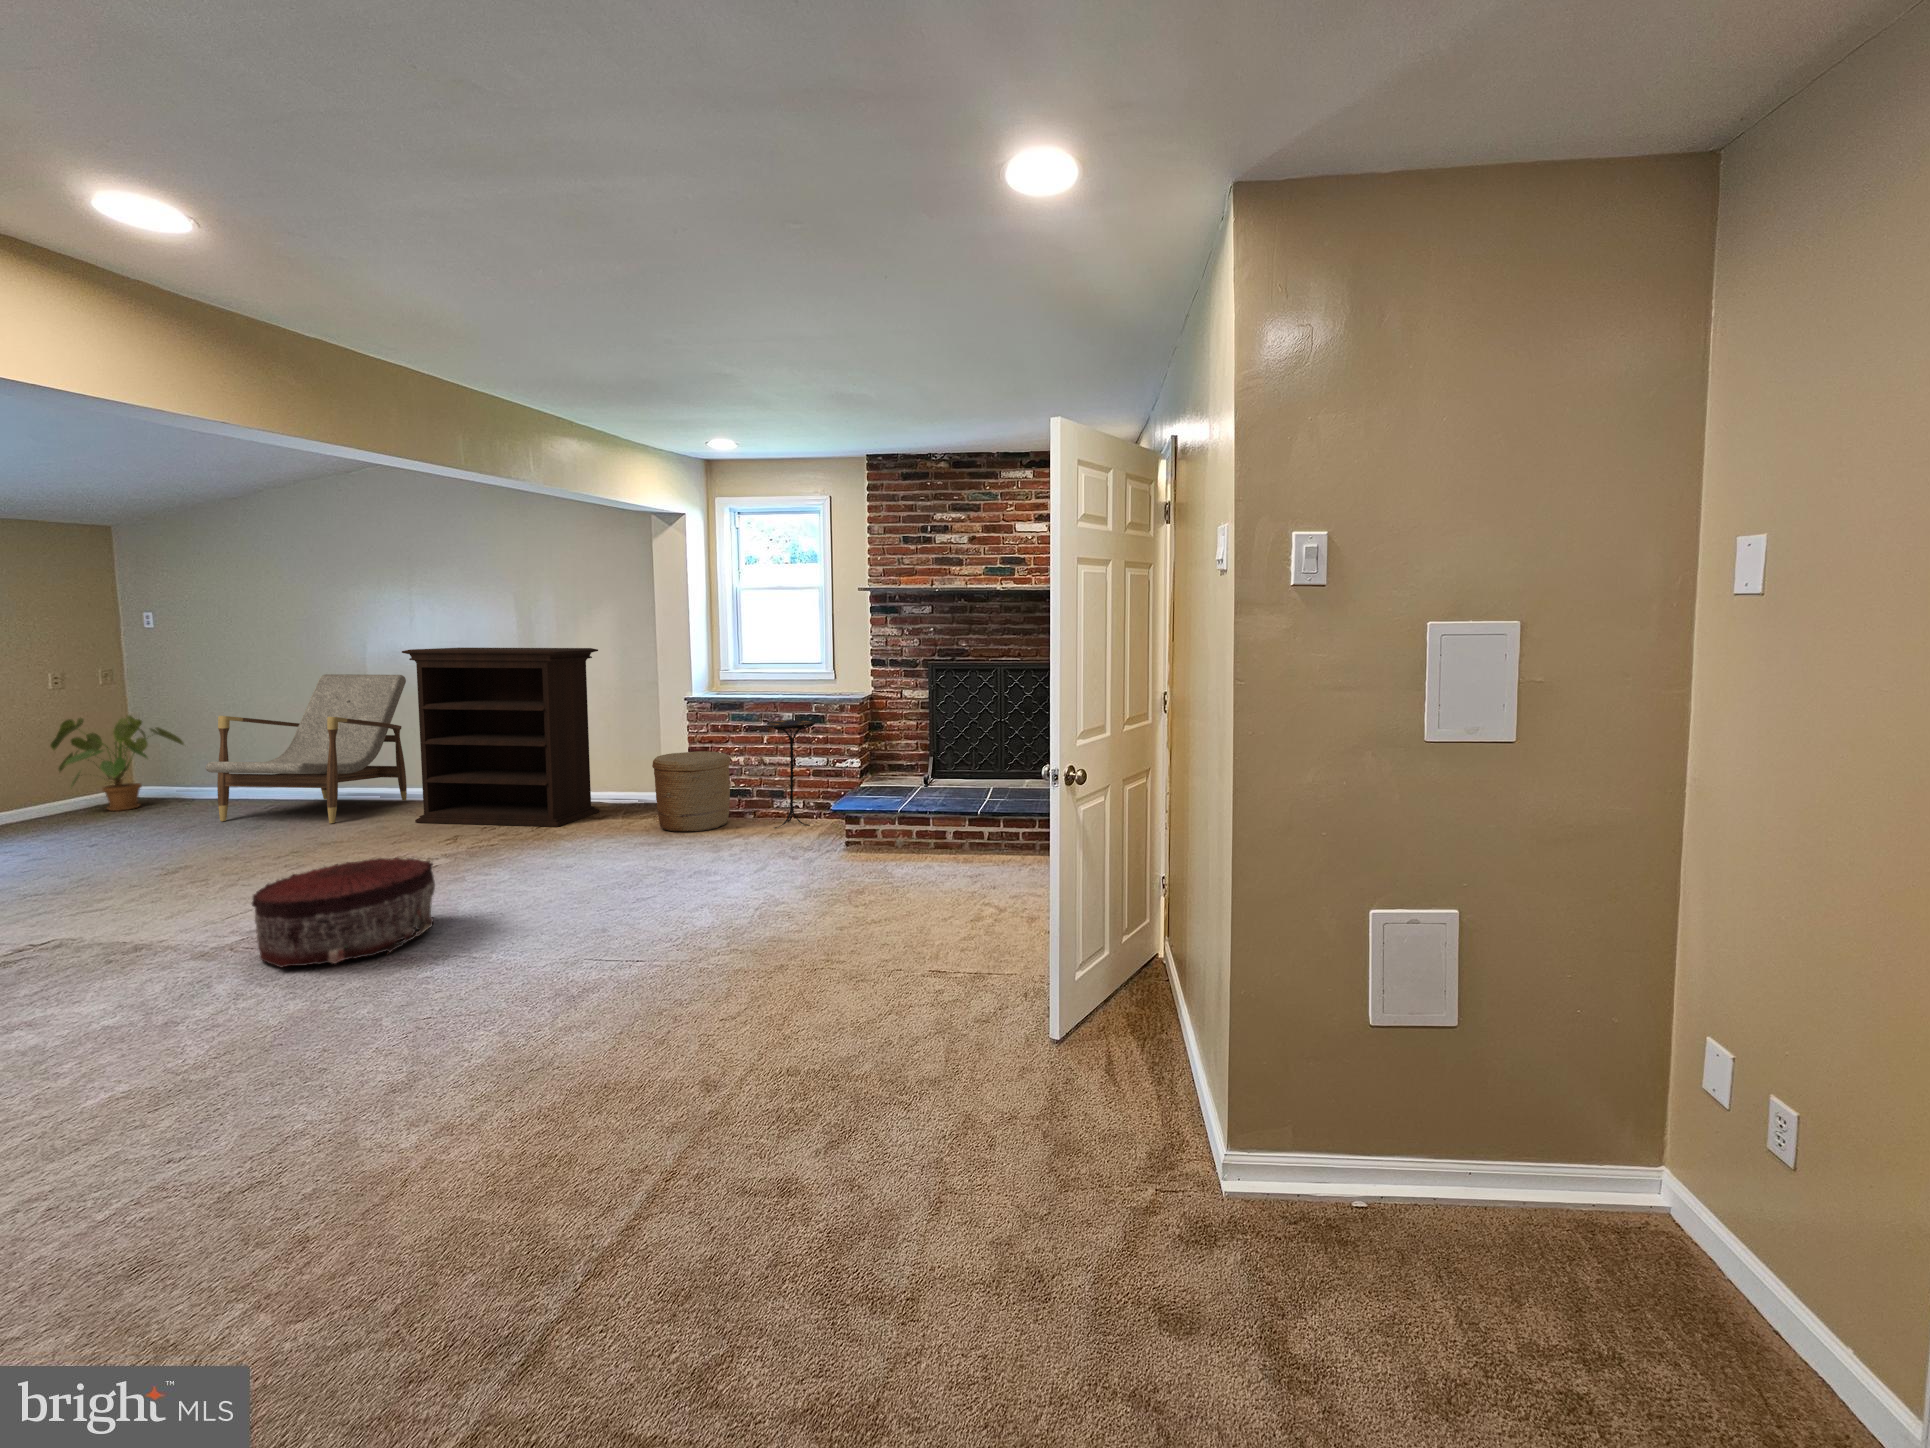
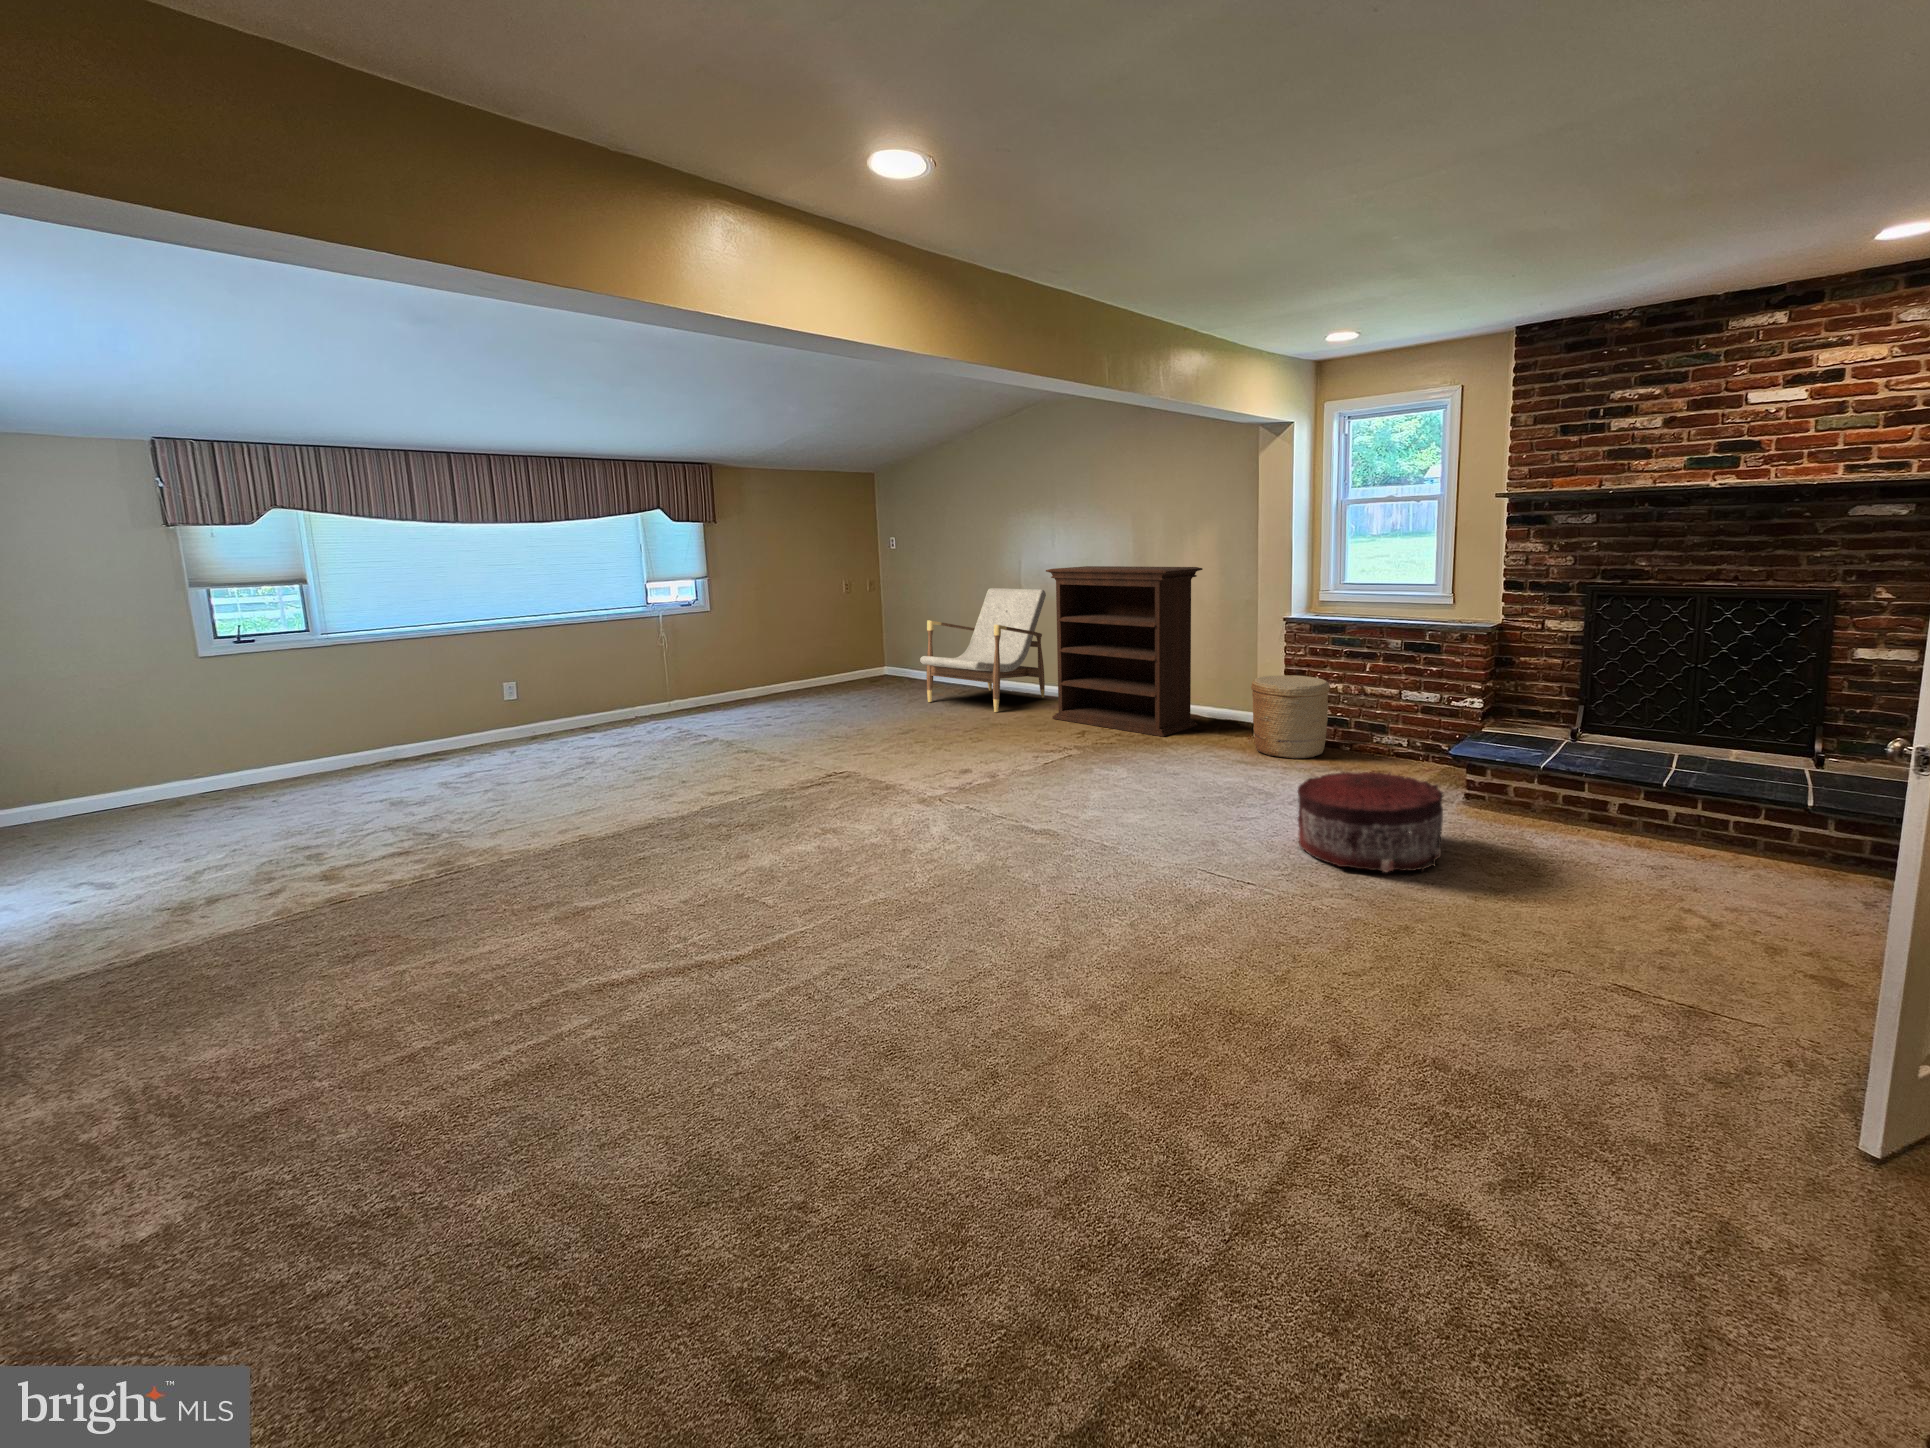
house plant: present [50,715,184,811] -> none [838,617,908,687]
side table: present [767,720,815,828] -> none [1373,648,1430,768]
pouf: present [251,857,435,967] -> present [1298,772,1443,872]

